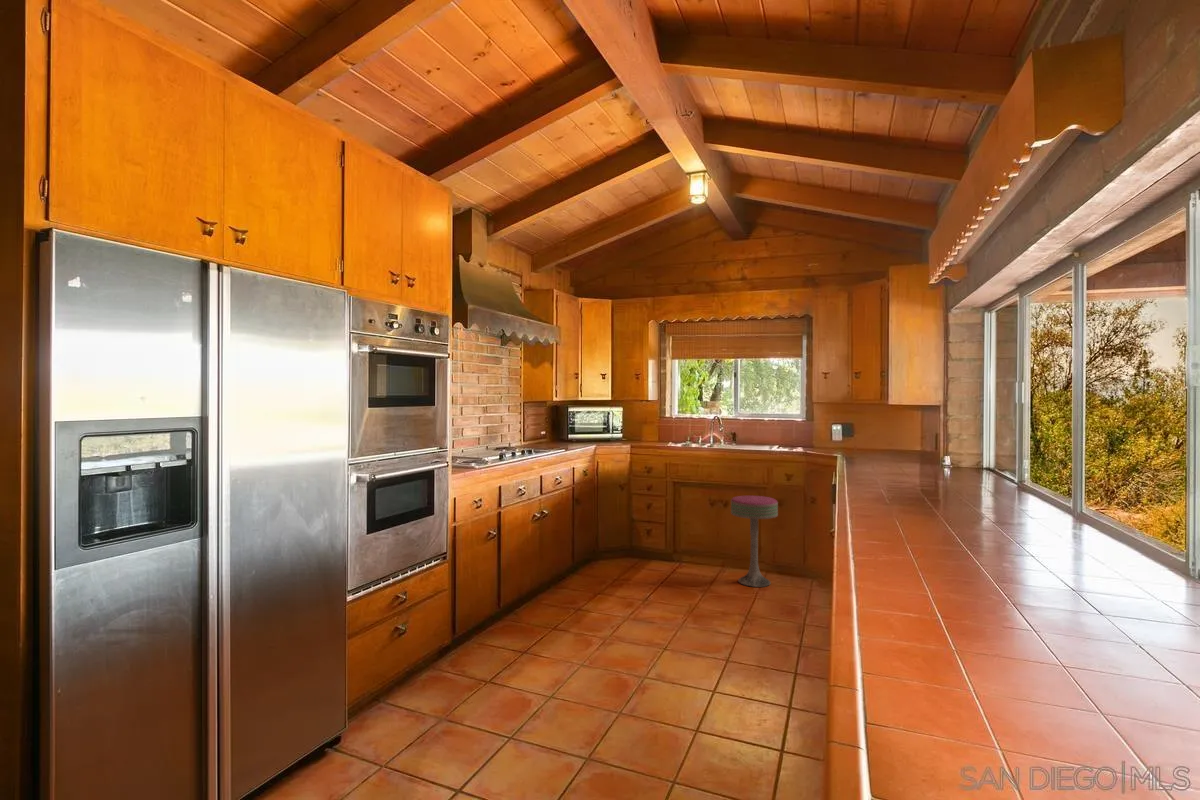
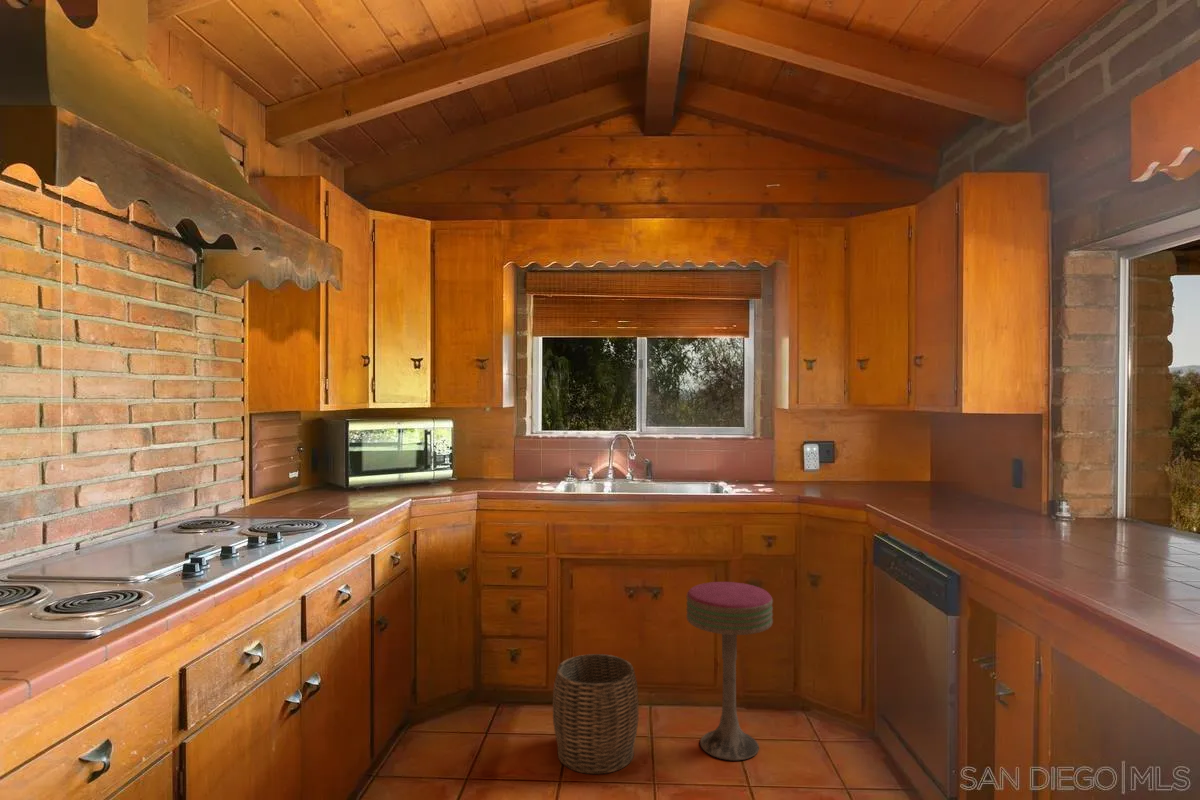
woven basket: none [659,529,704,583] -> present [553,654,638,774]

